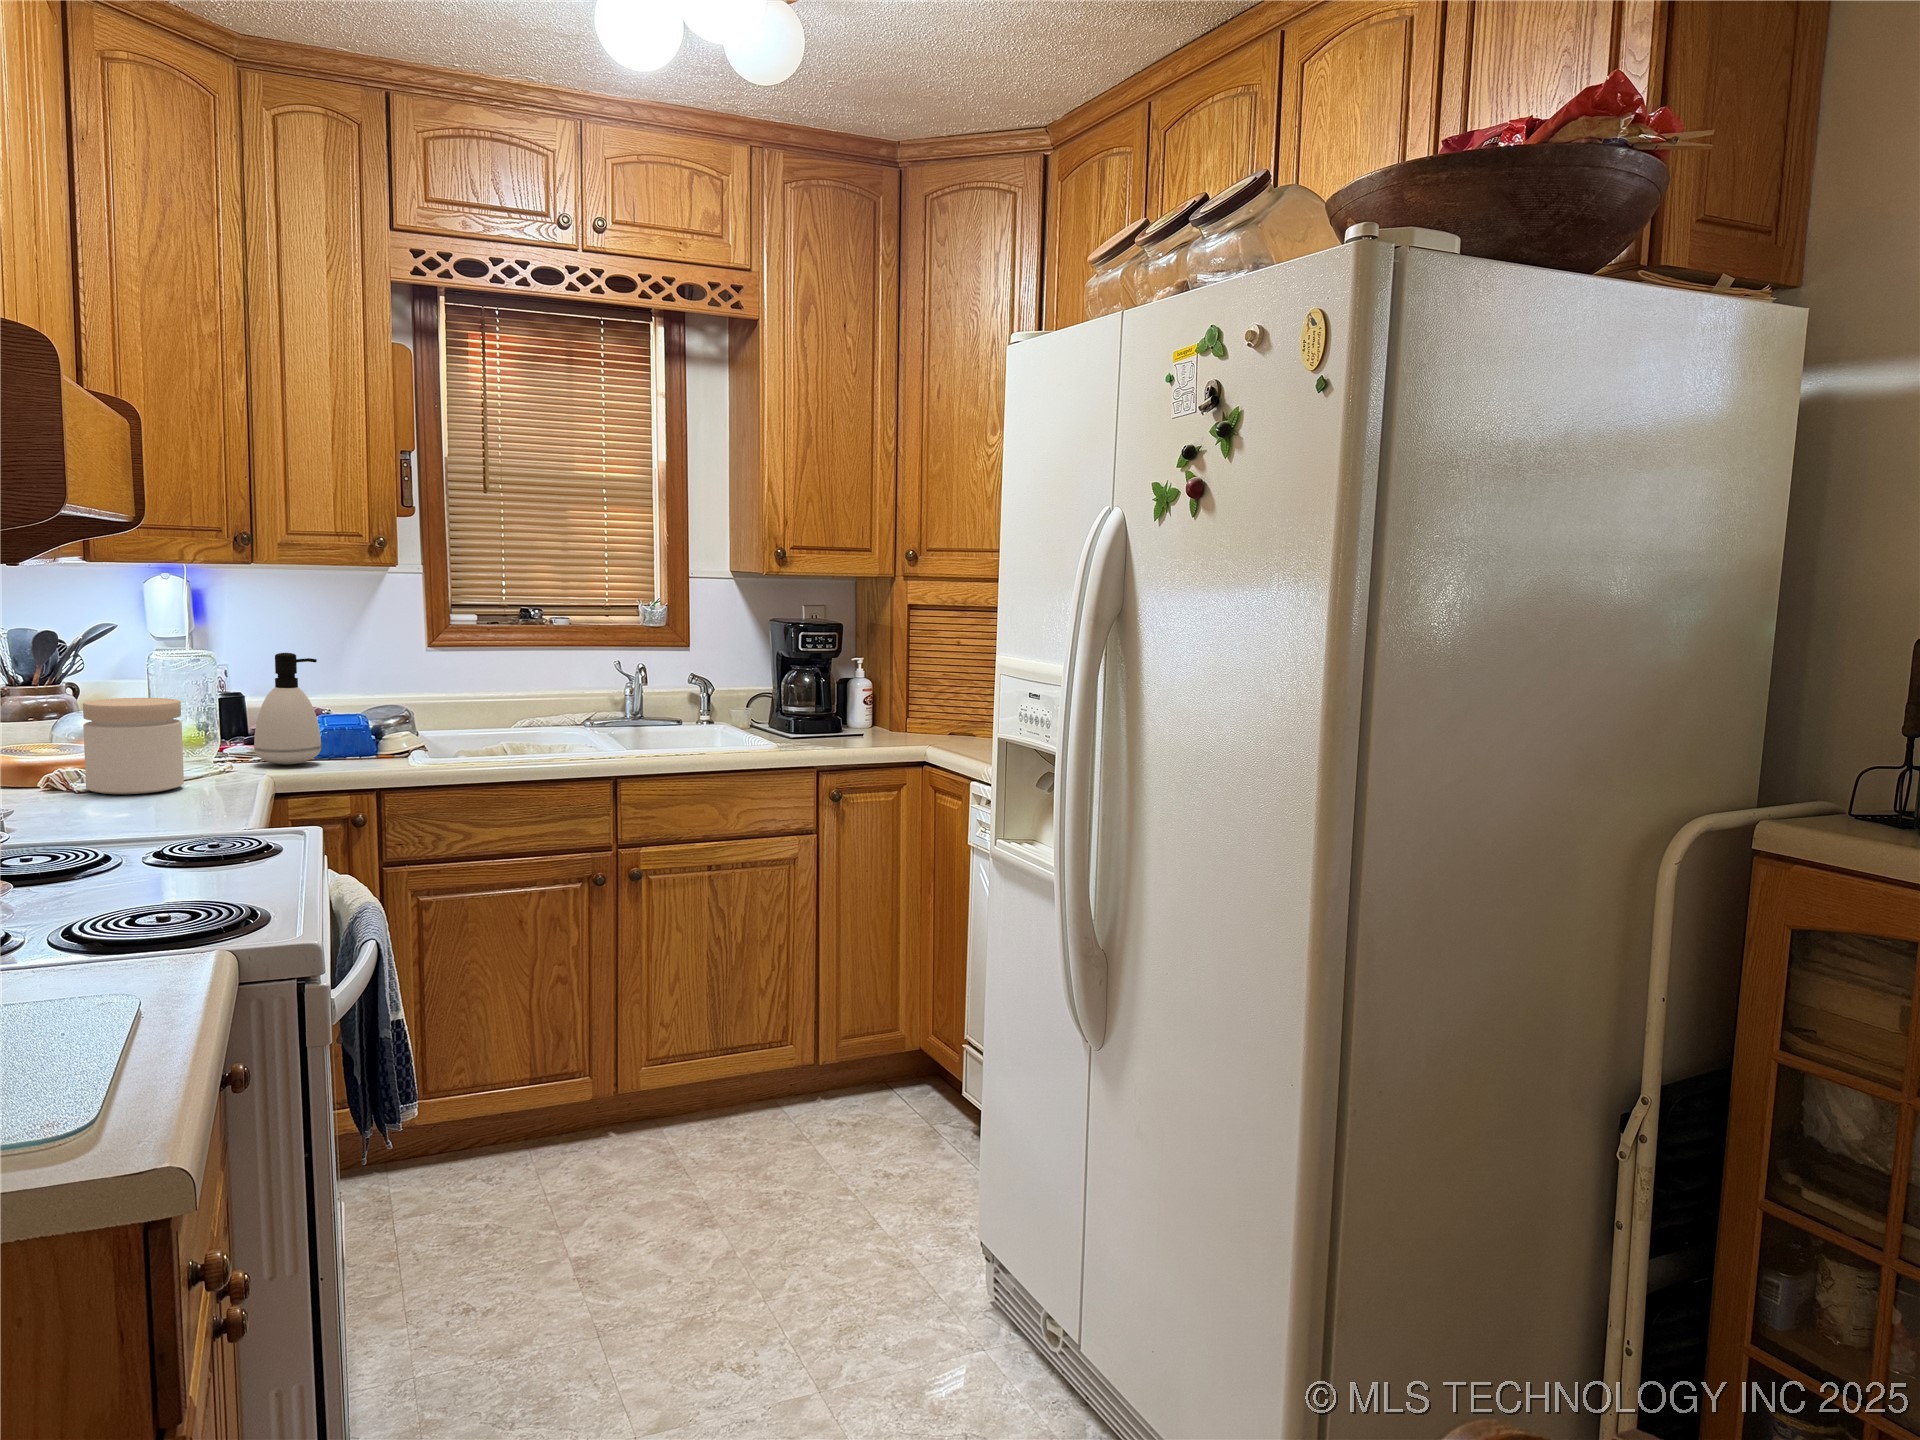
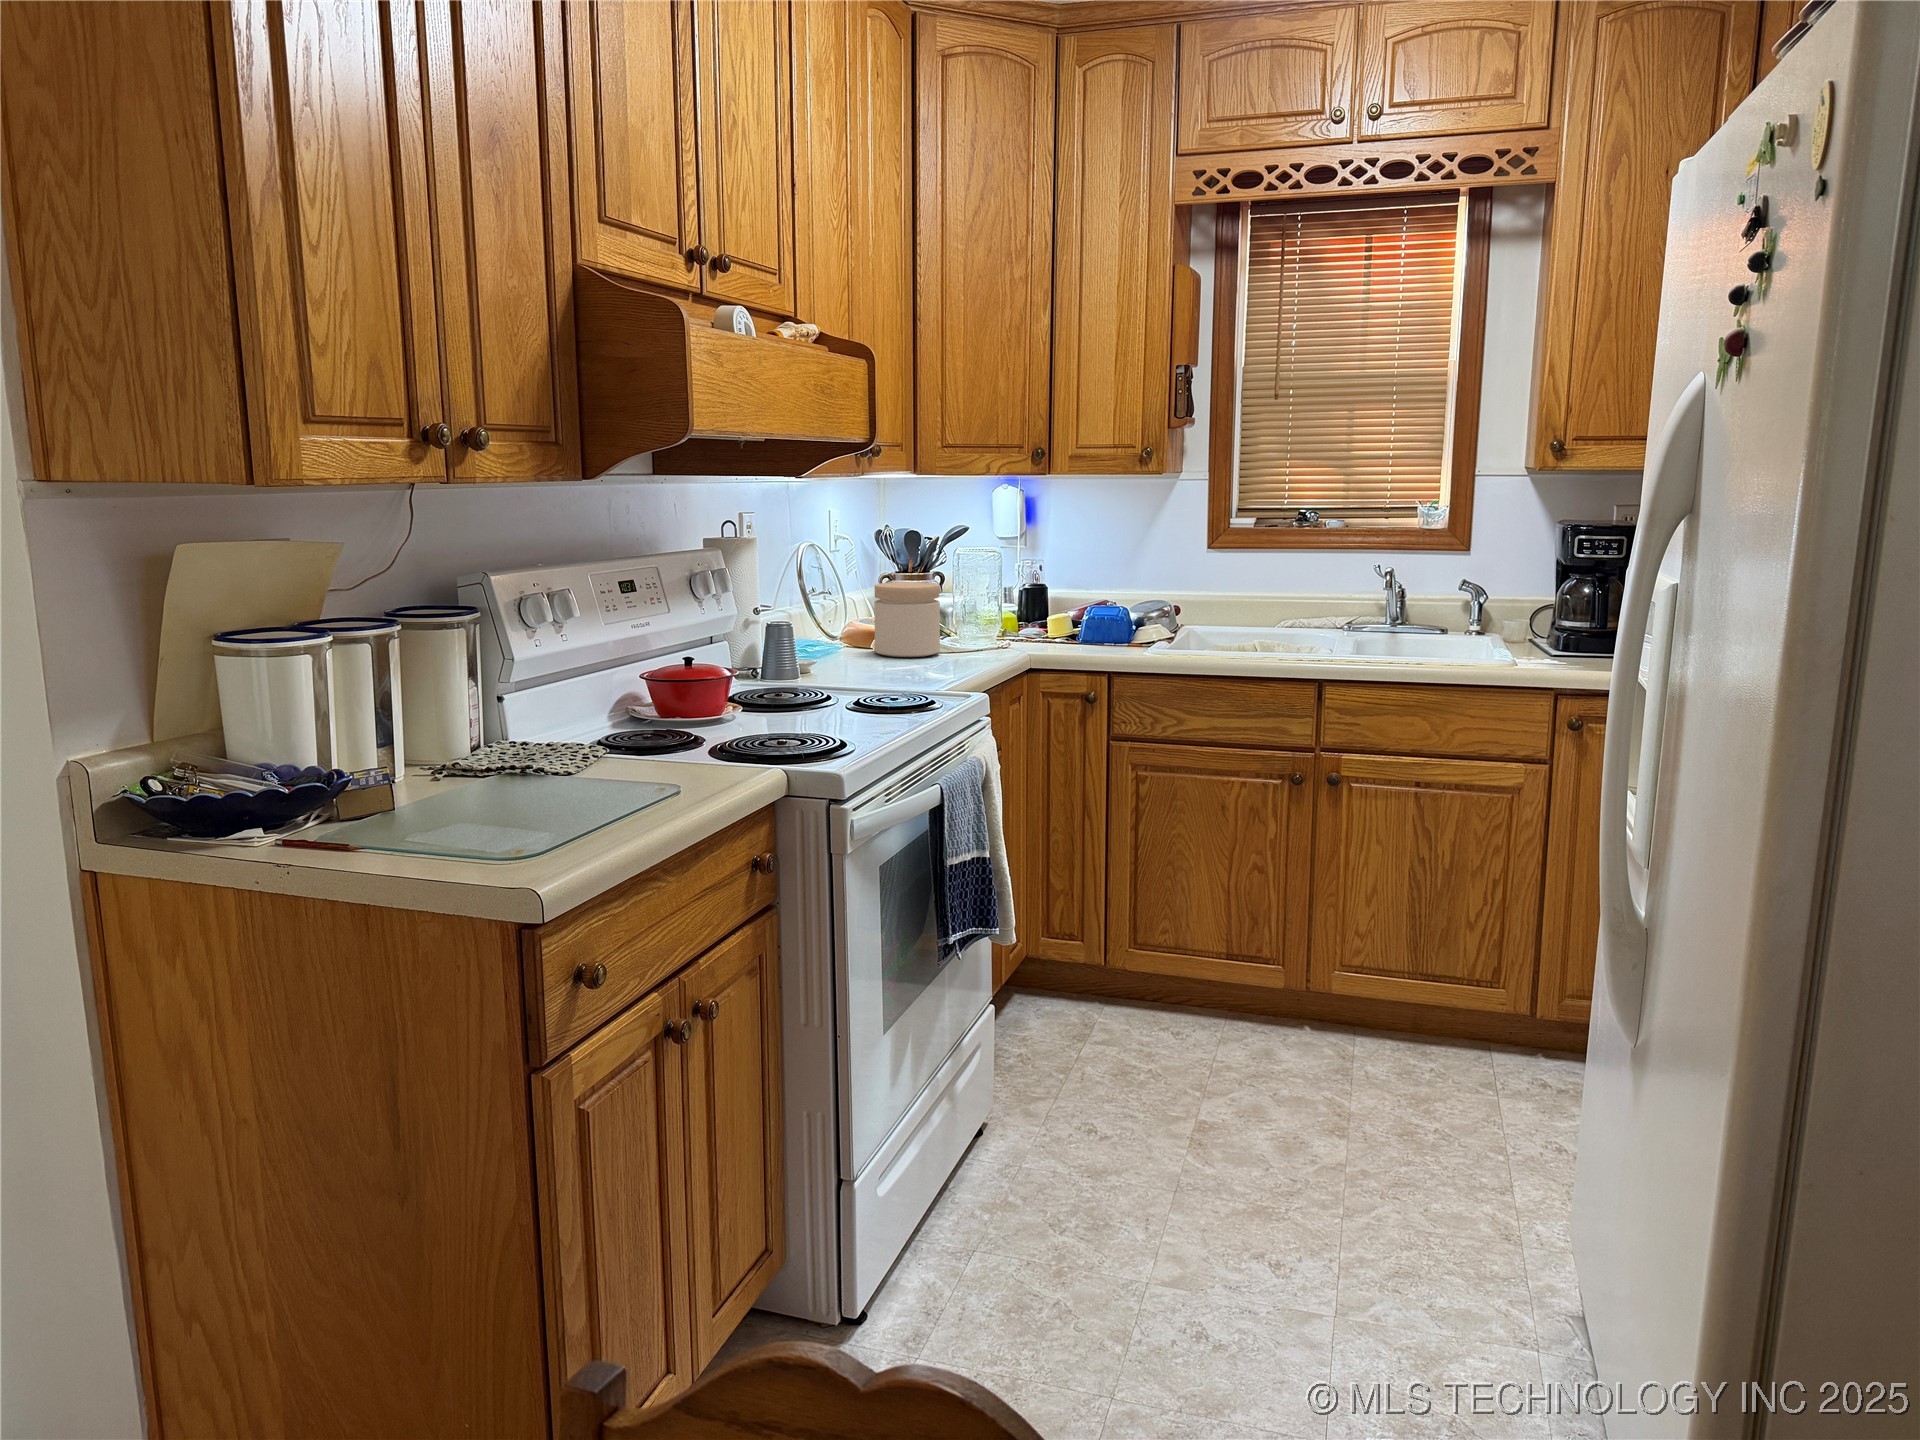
soap dispenser: present [254,653,321,764] -> none [1014,549,1064,644]

